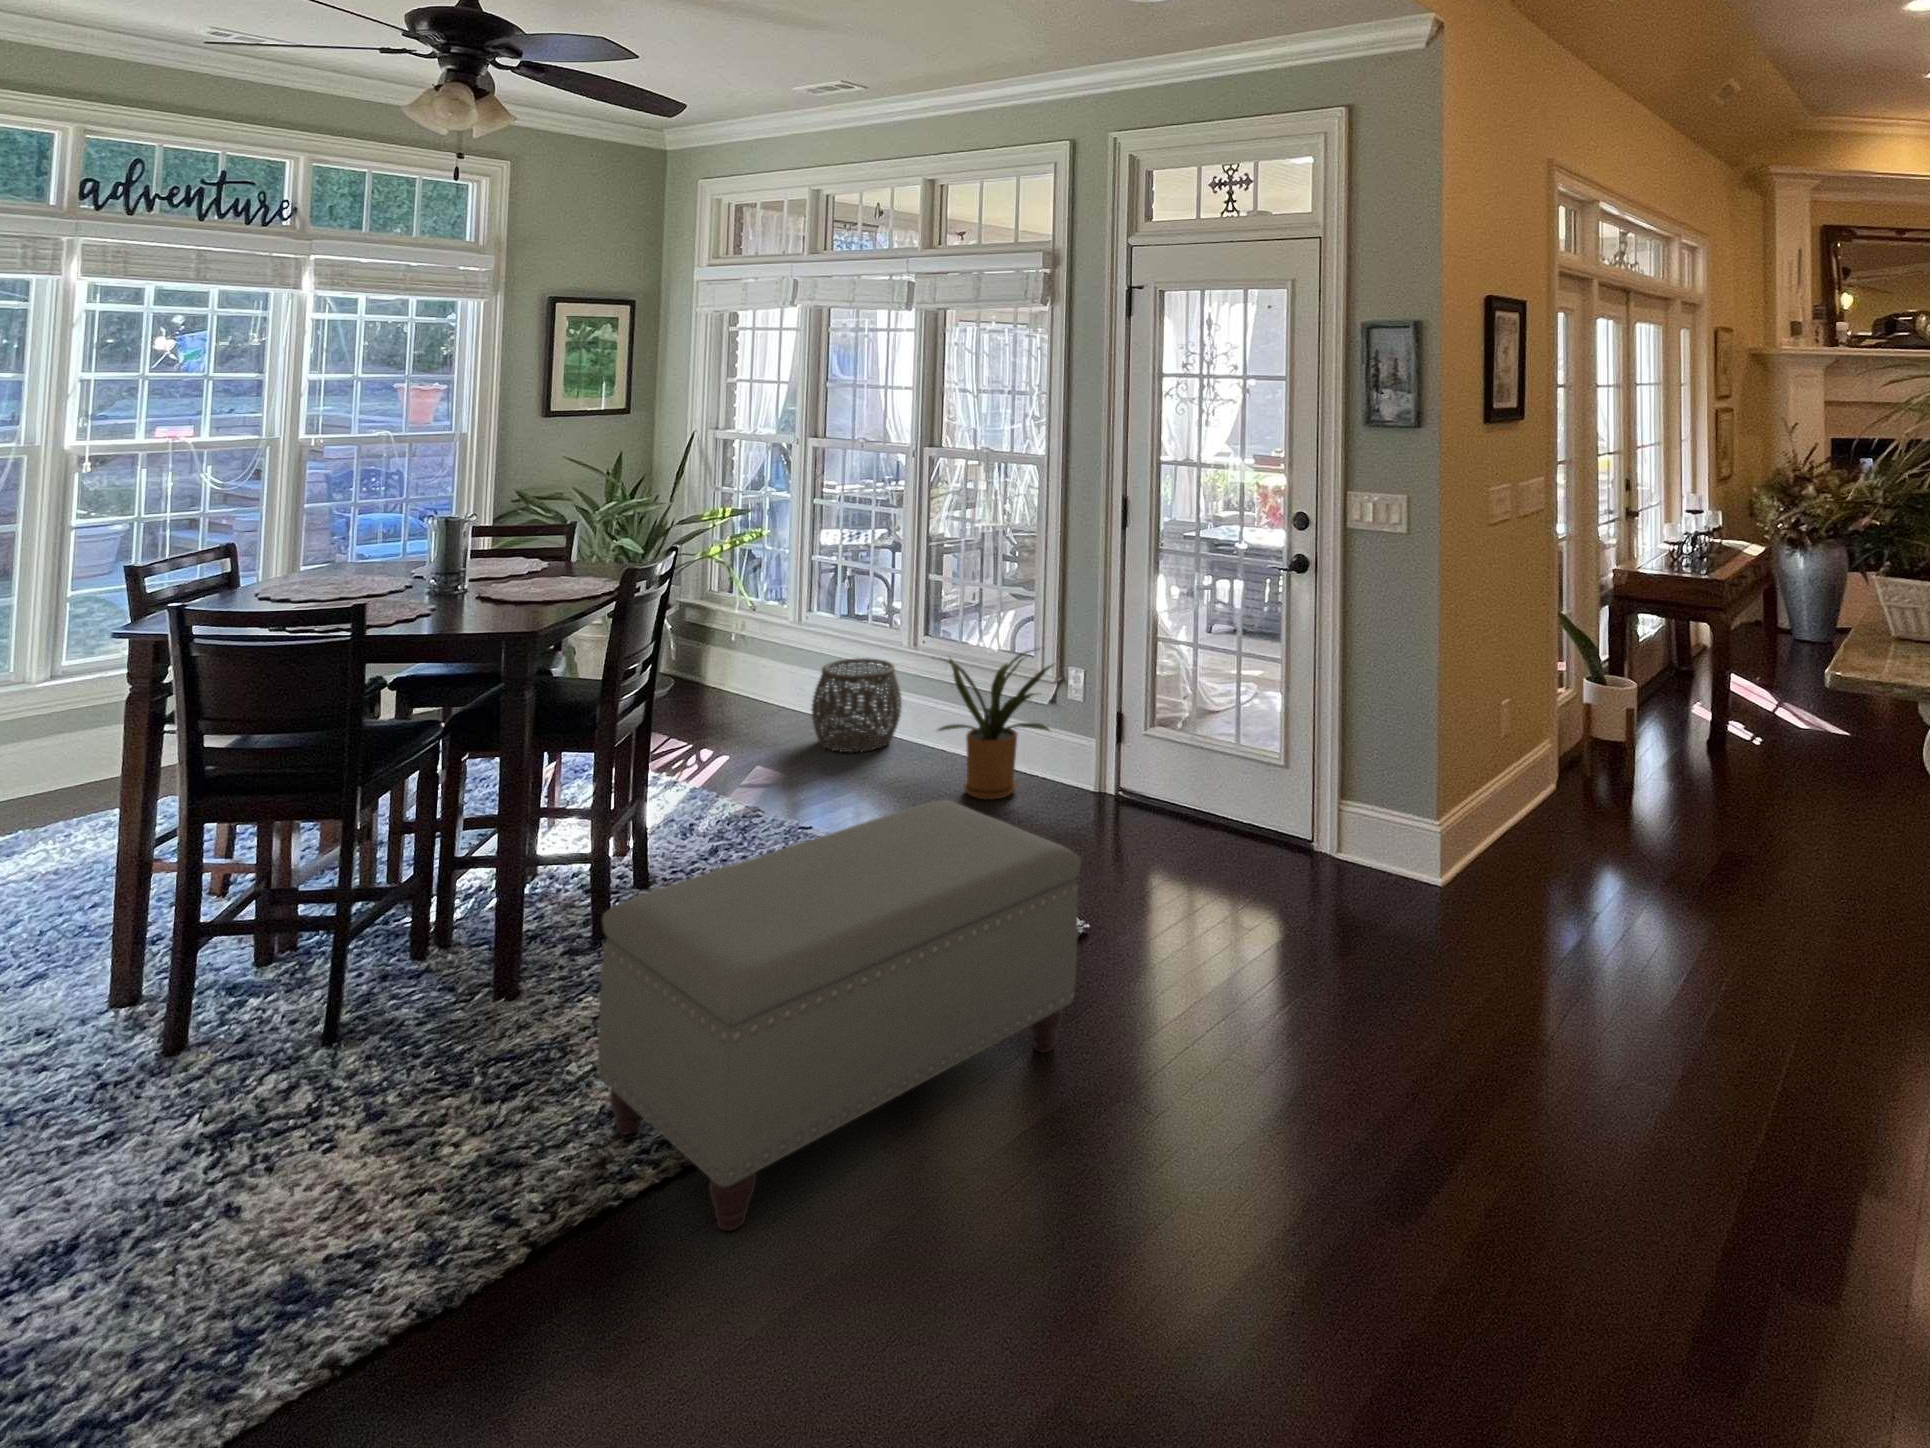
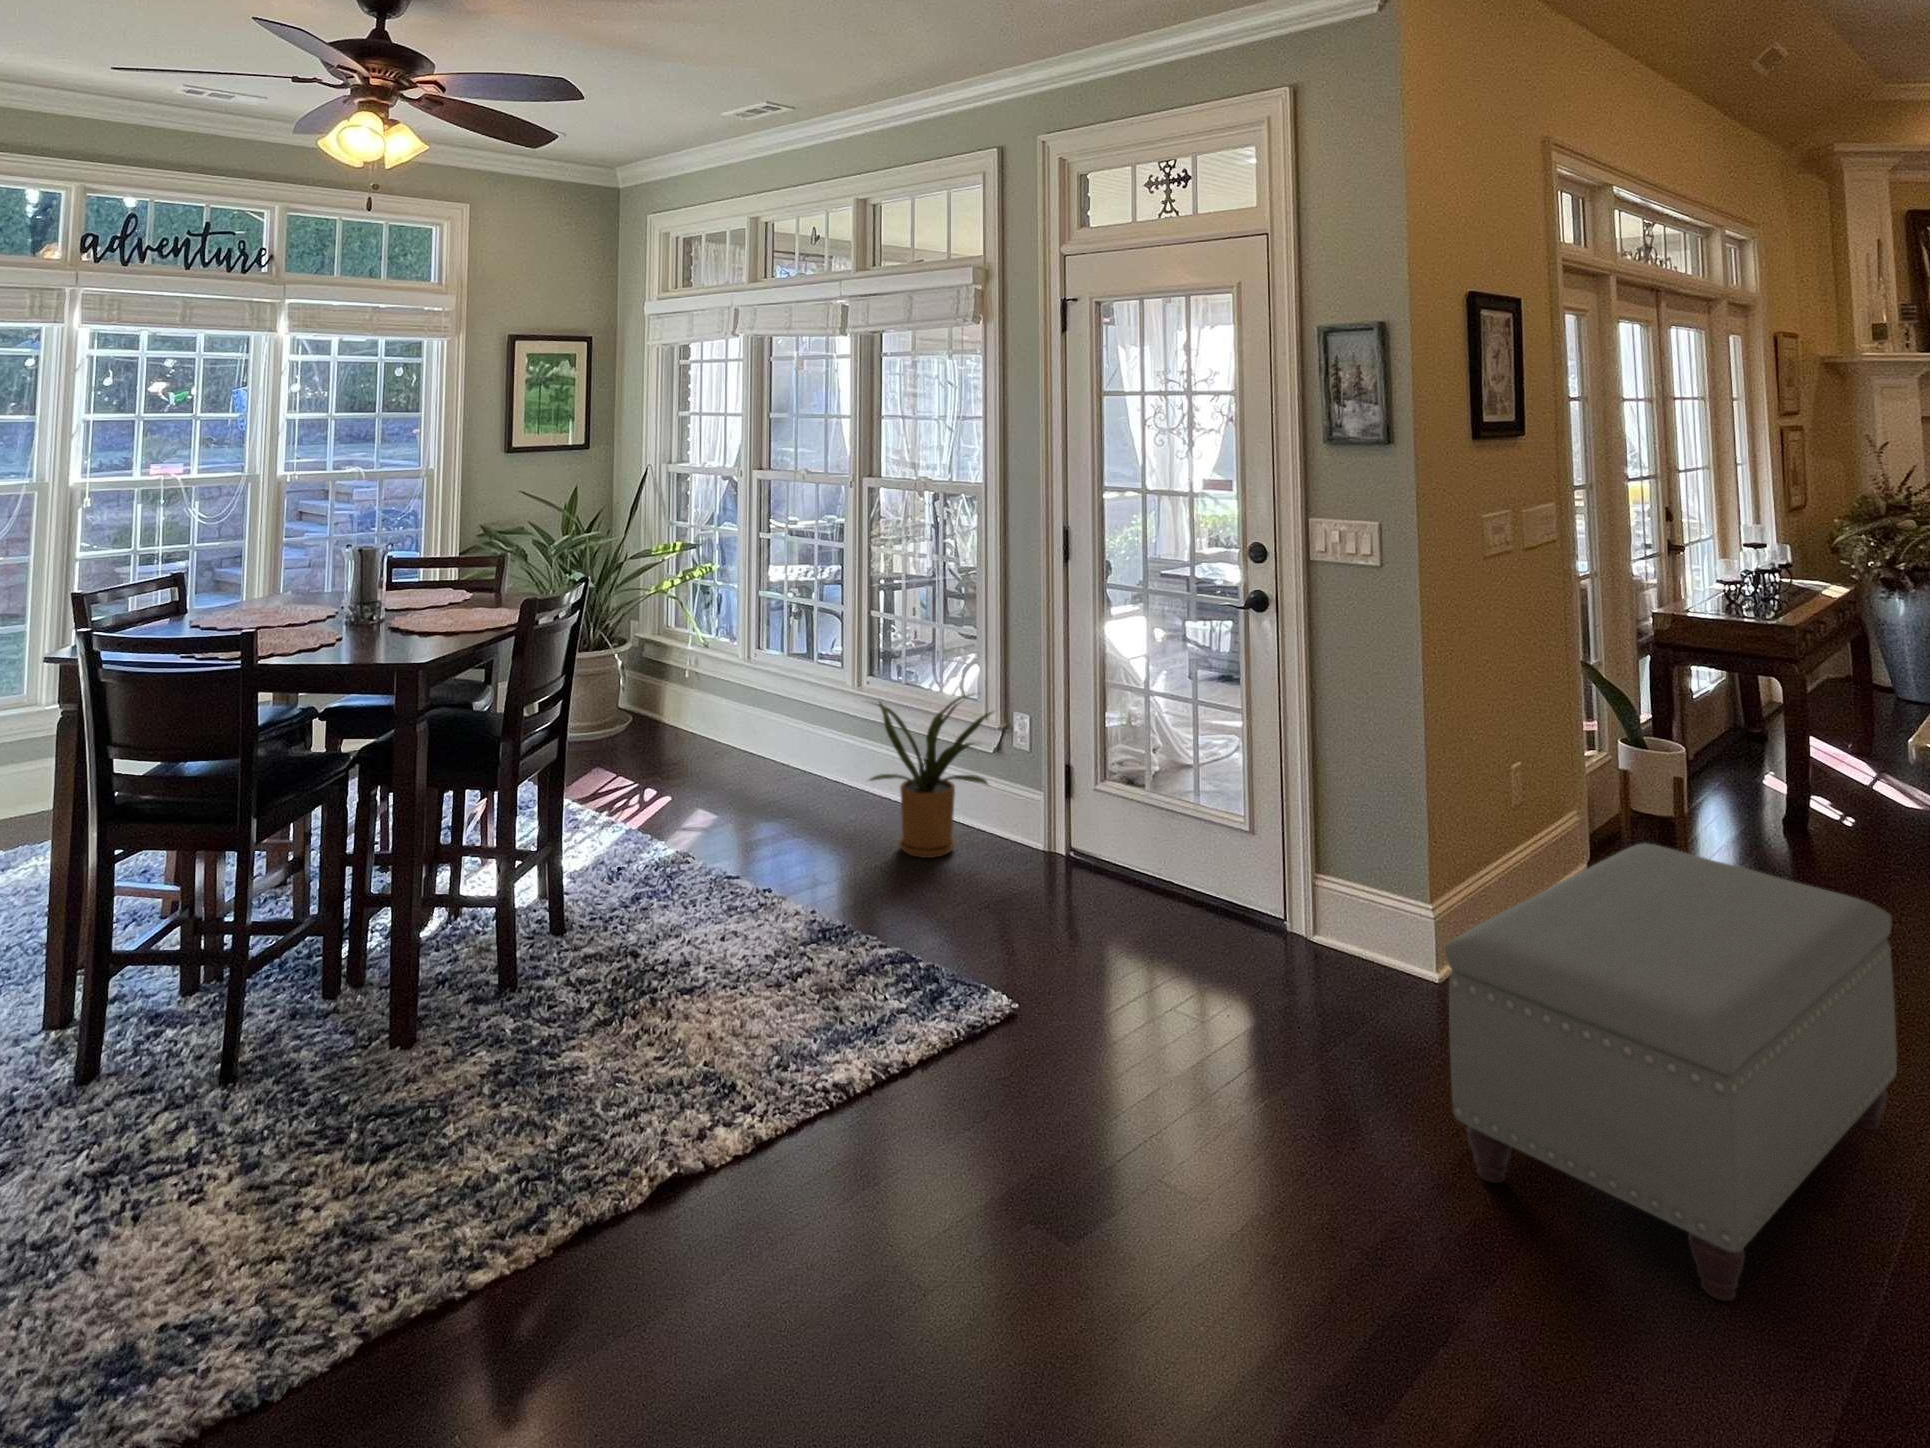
woven basket: present [812,658,902,753] -> none [749,701,842,801]
ottoman: present [598,800,1081,1231] -> present [1445,843,1897,1301]

